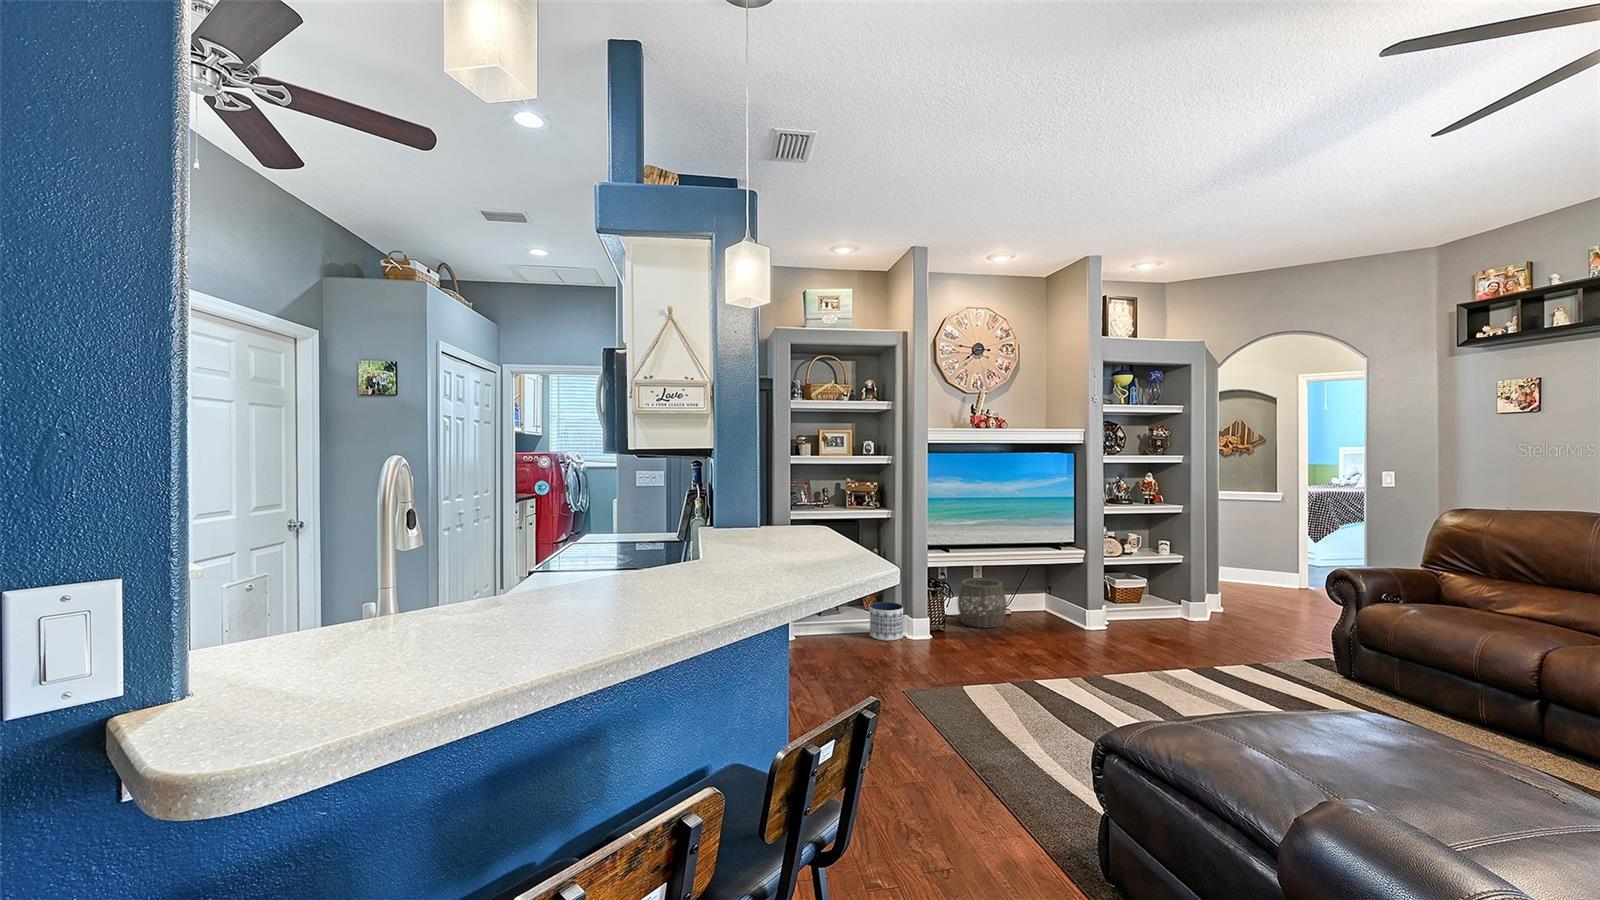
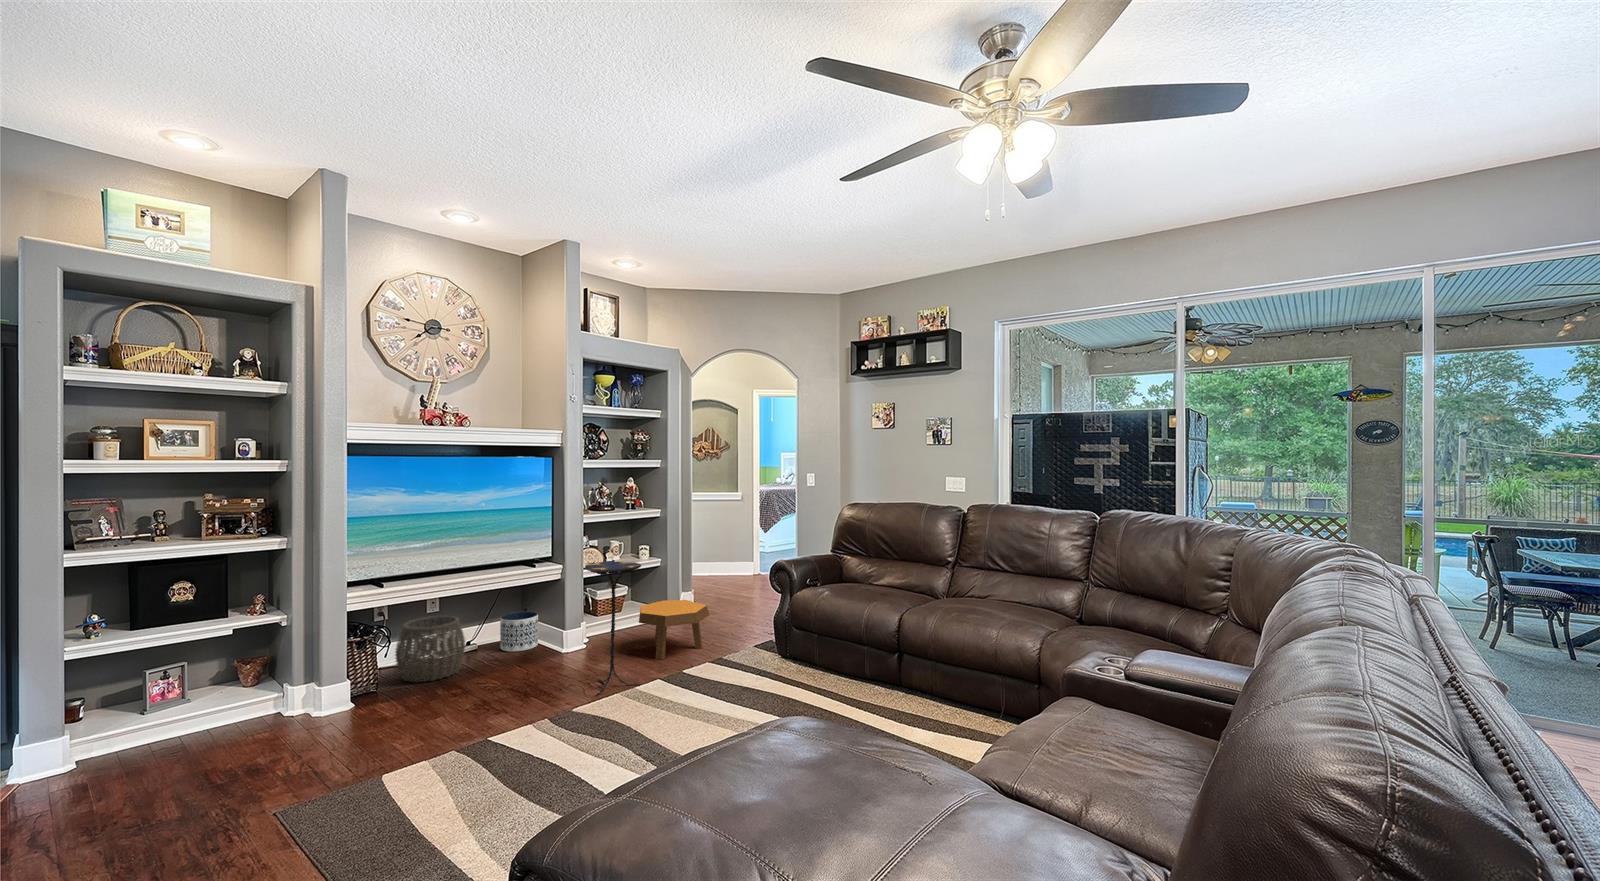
side table: none [1112,549,1169,668] -> present [585,561,641,694]
footstool: none [1164,595,1246,651] -> present [639,600,709,660]
planter: present [870,602,903,641] -> present [500,611,538,652]

